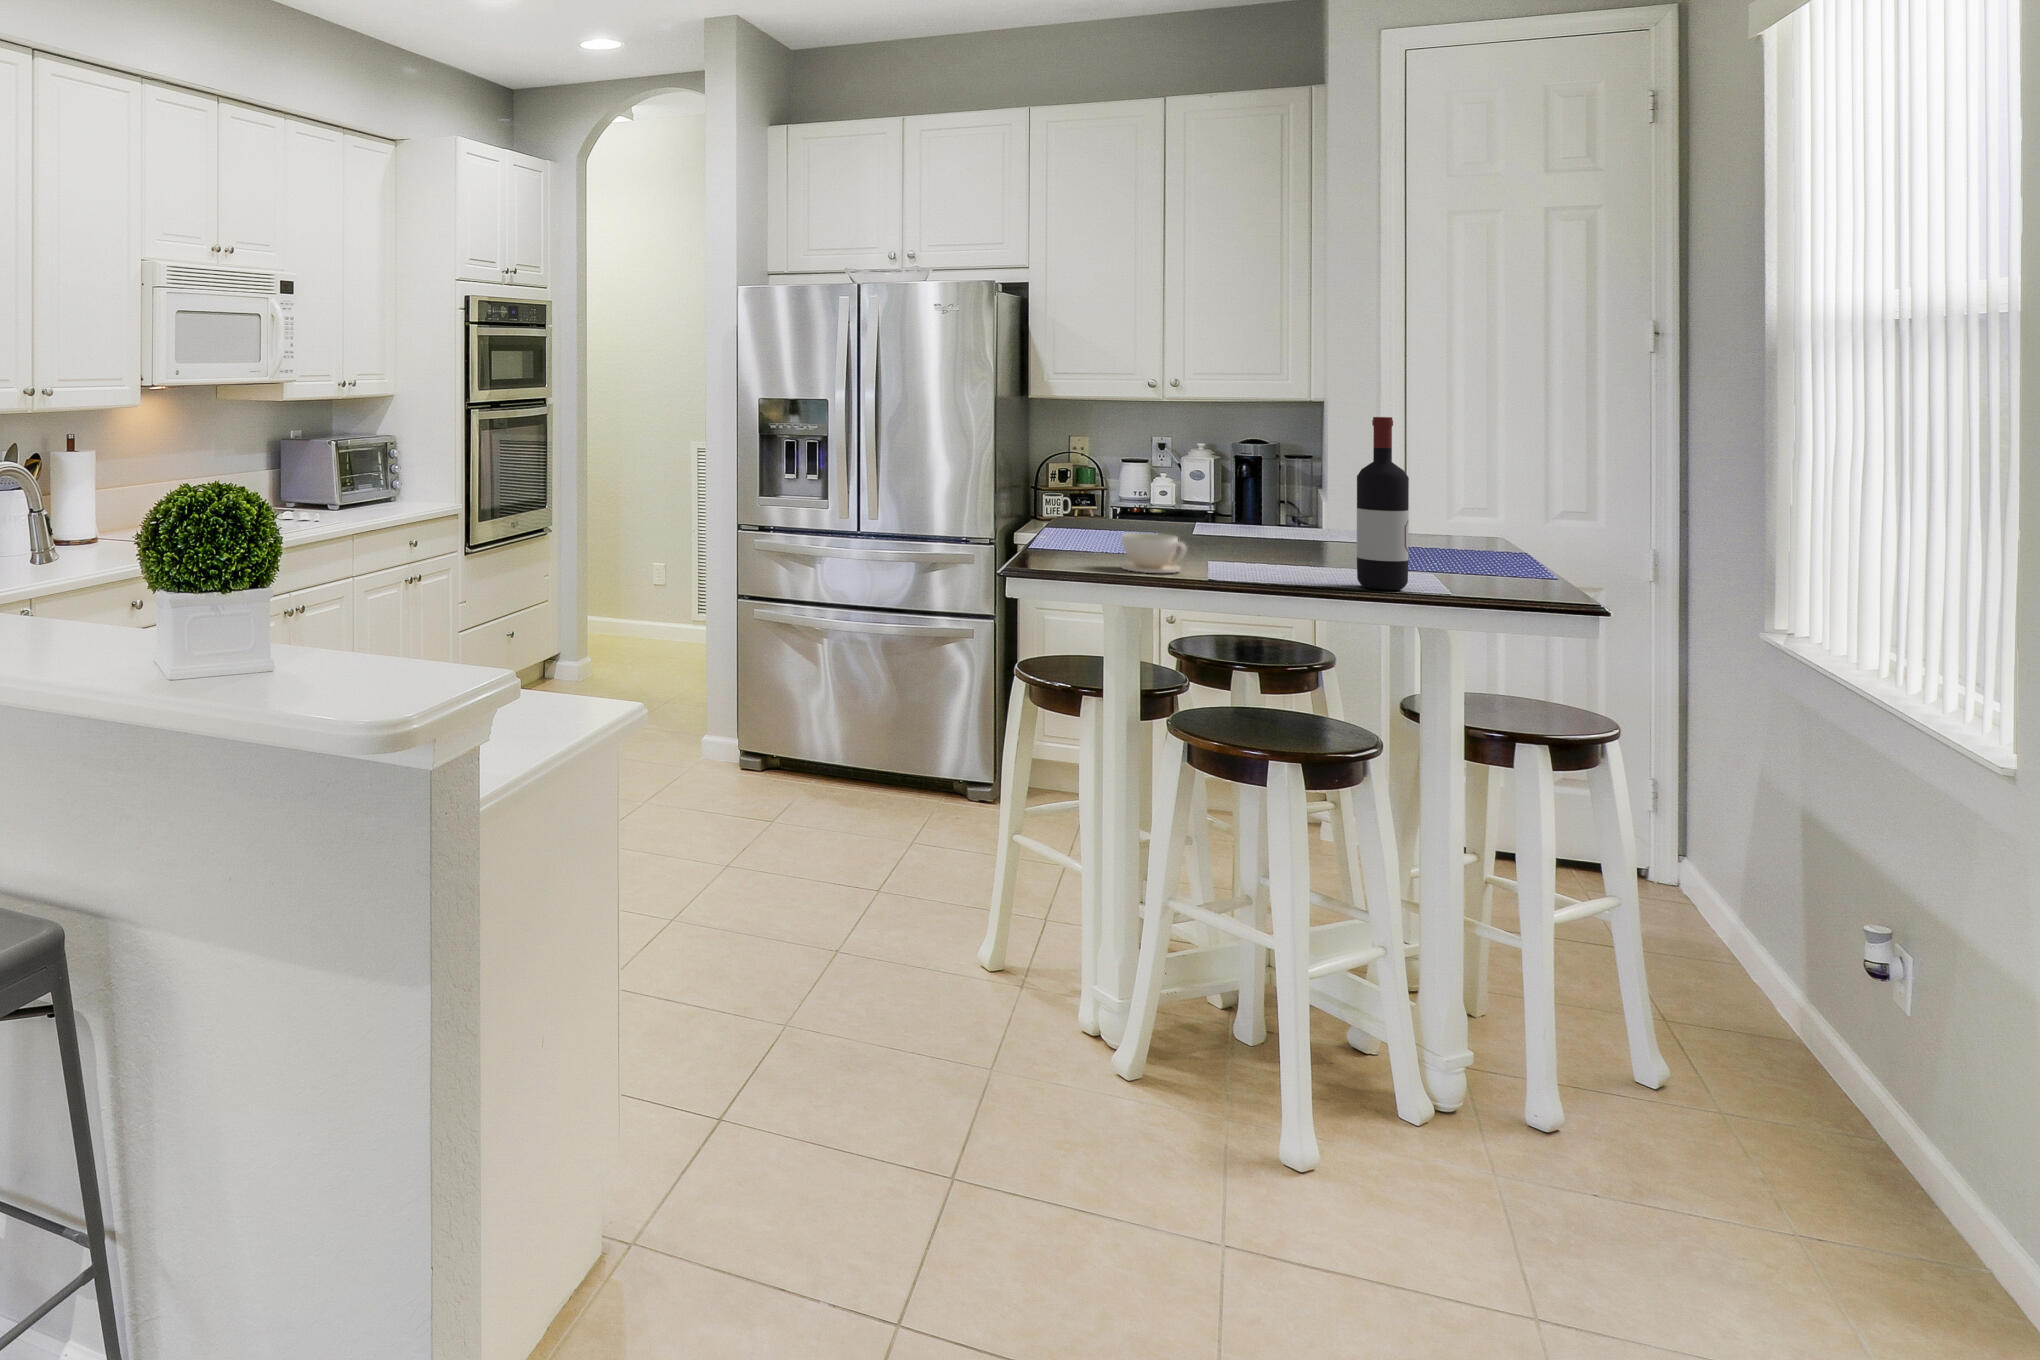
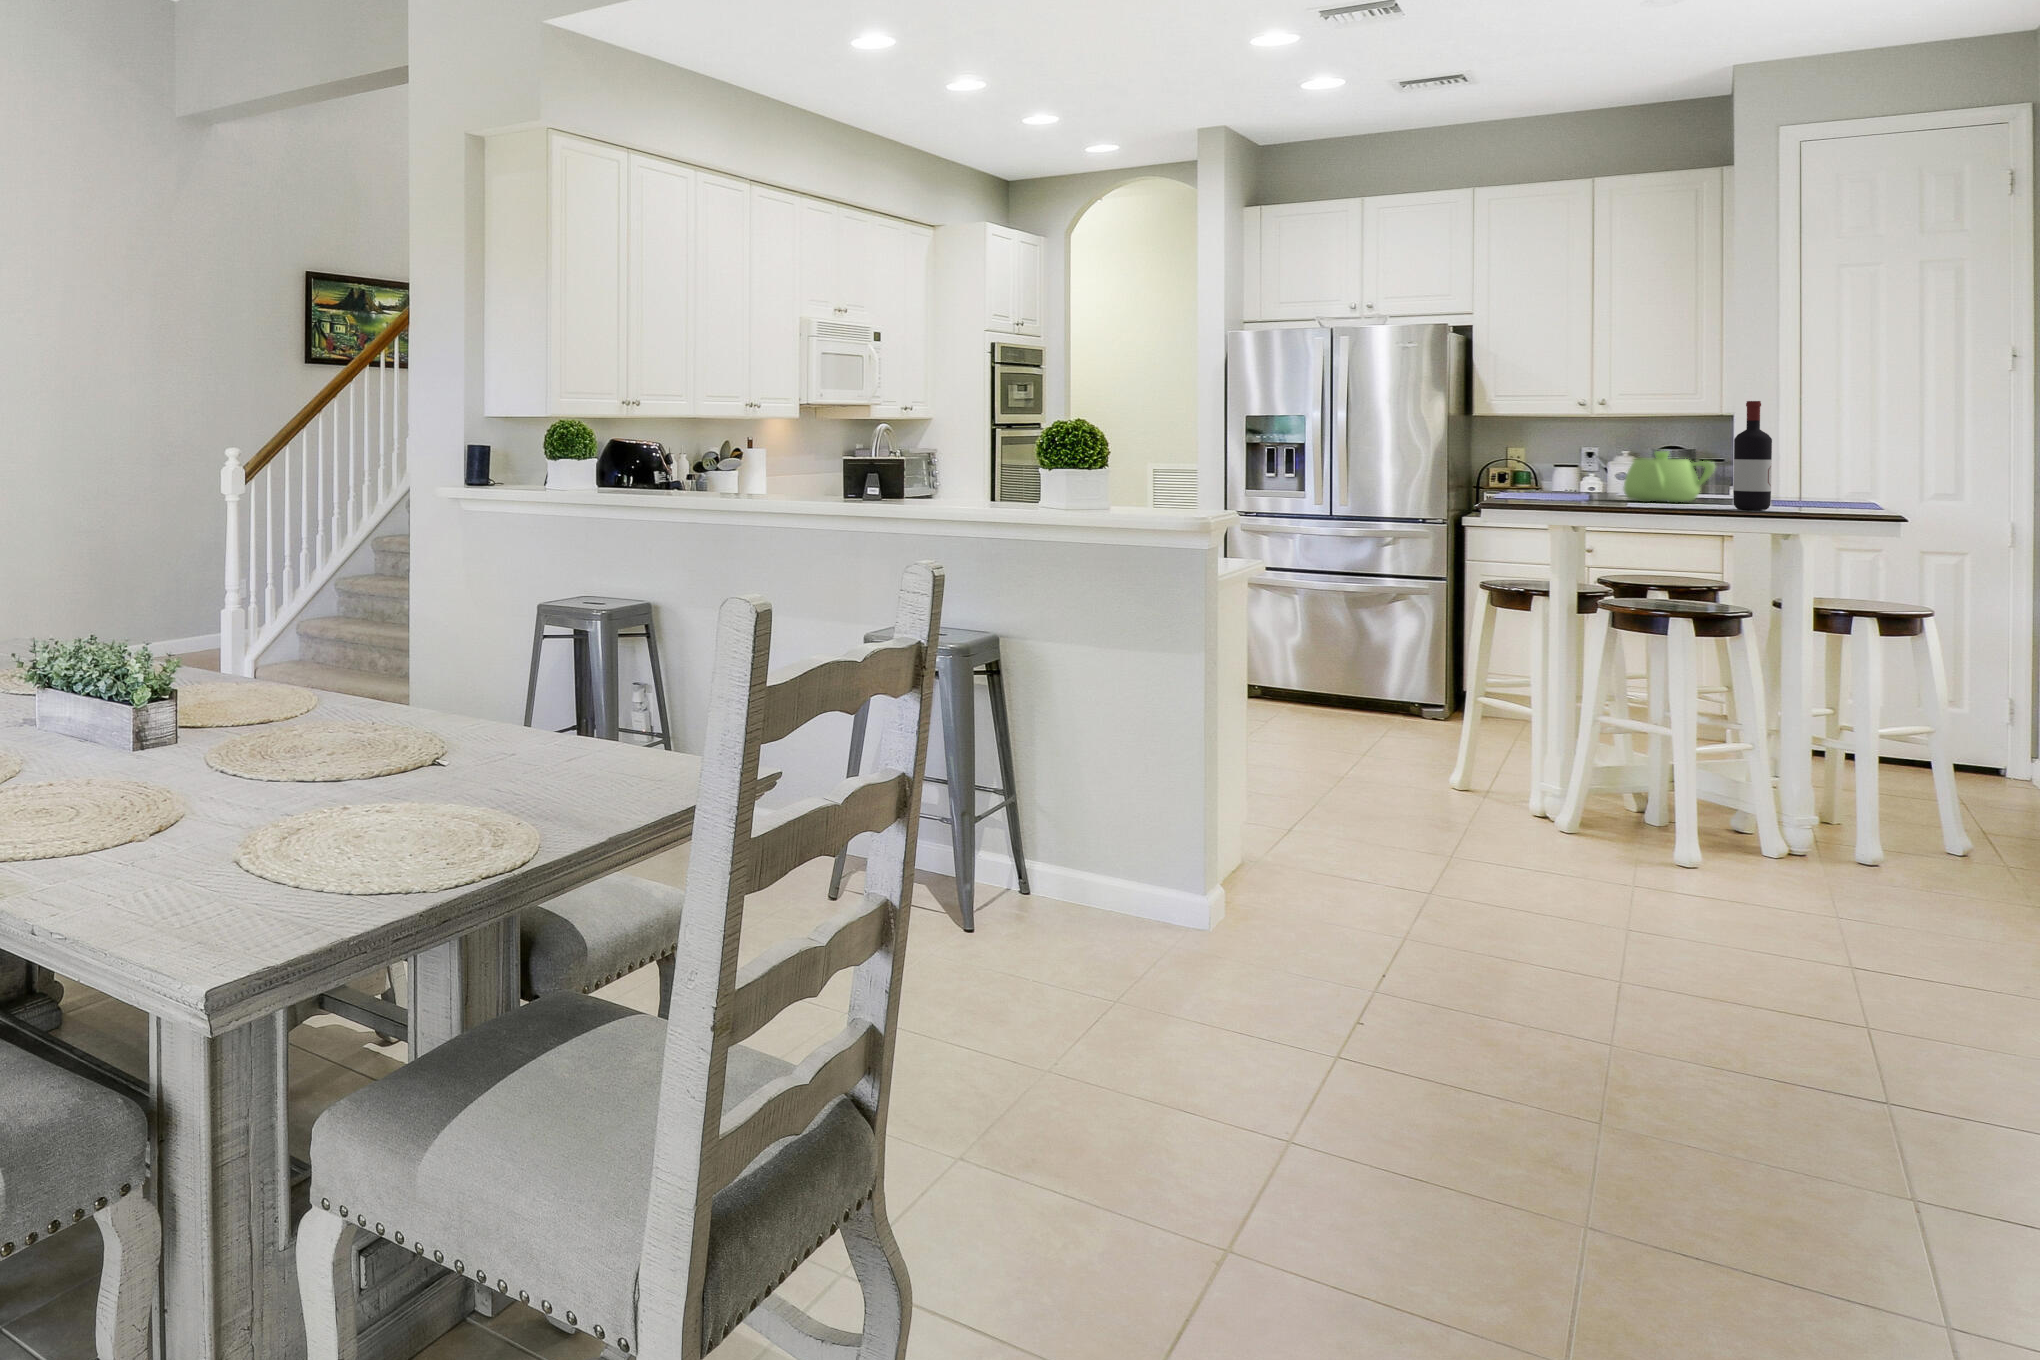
teapot: none [1204,481,1324,560] -> present [1623,451,1715,503]
coffee cup: present [1120,533,1186,573] -> none [1561,480,1610,504]

